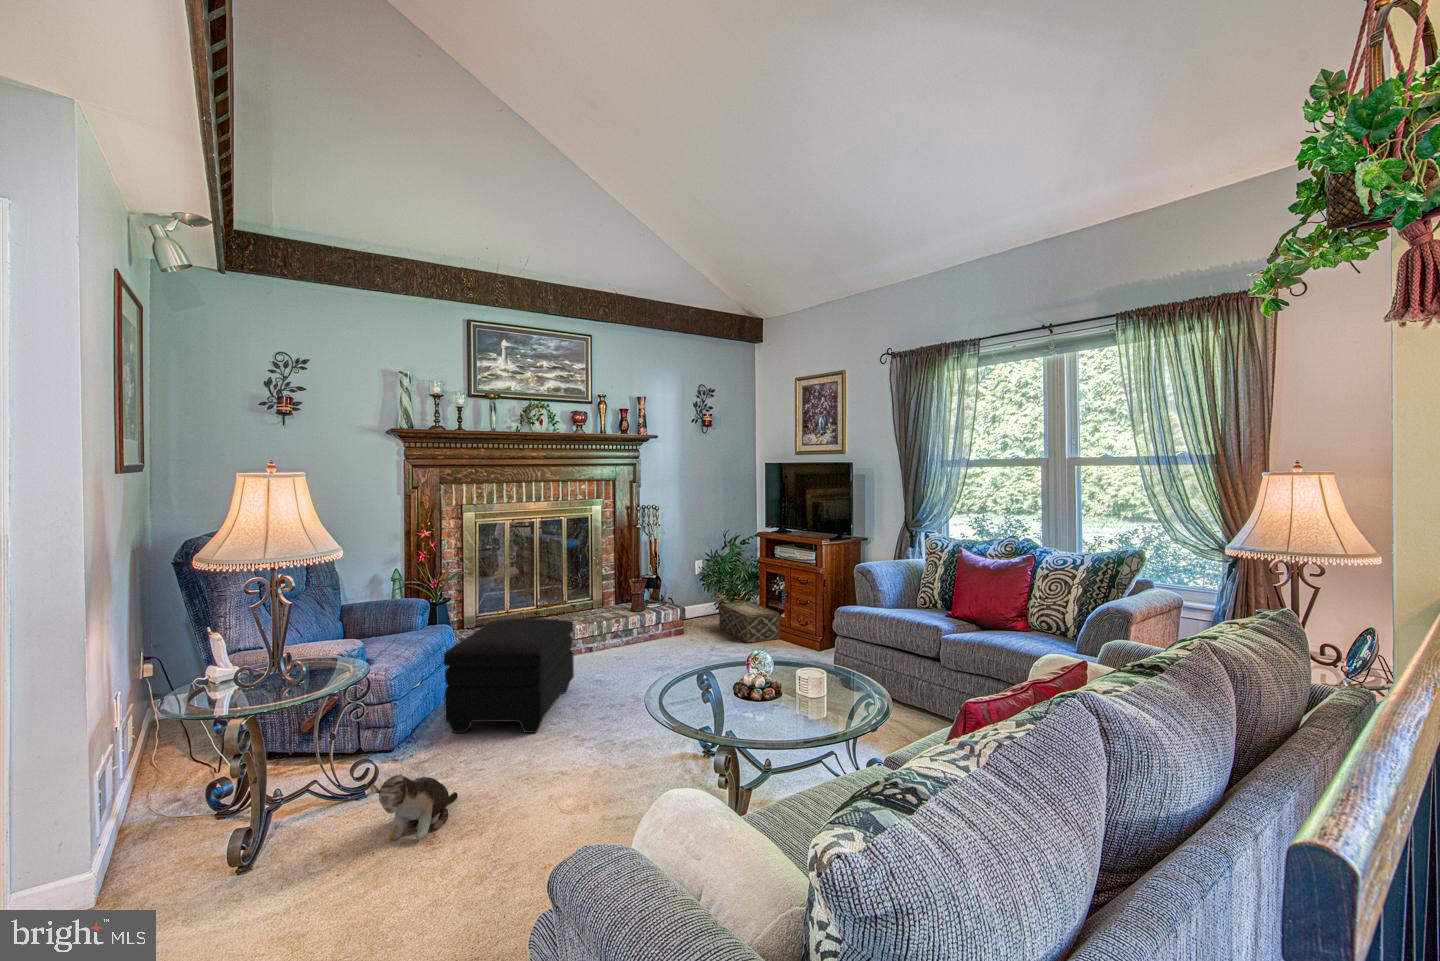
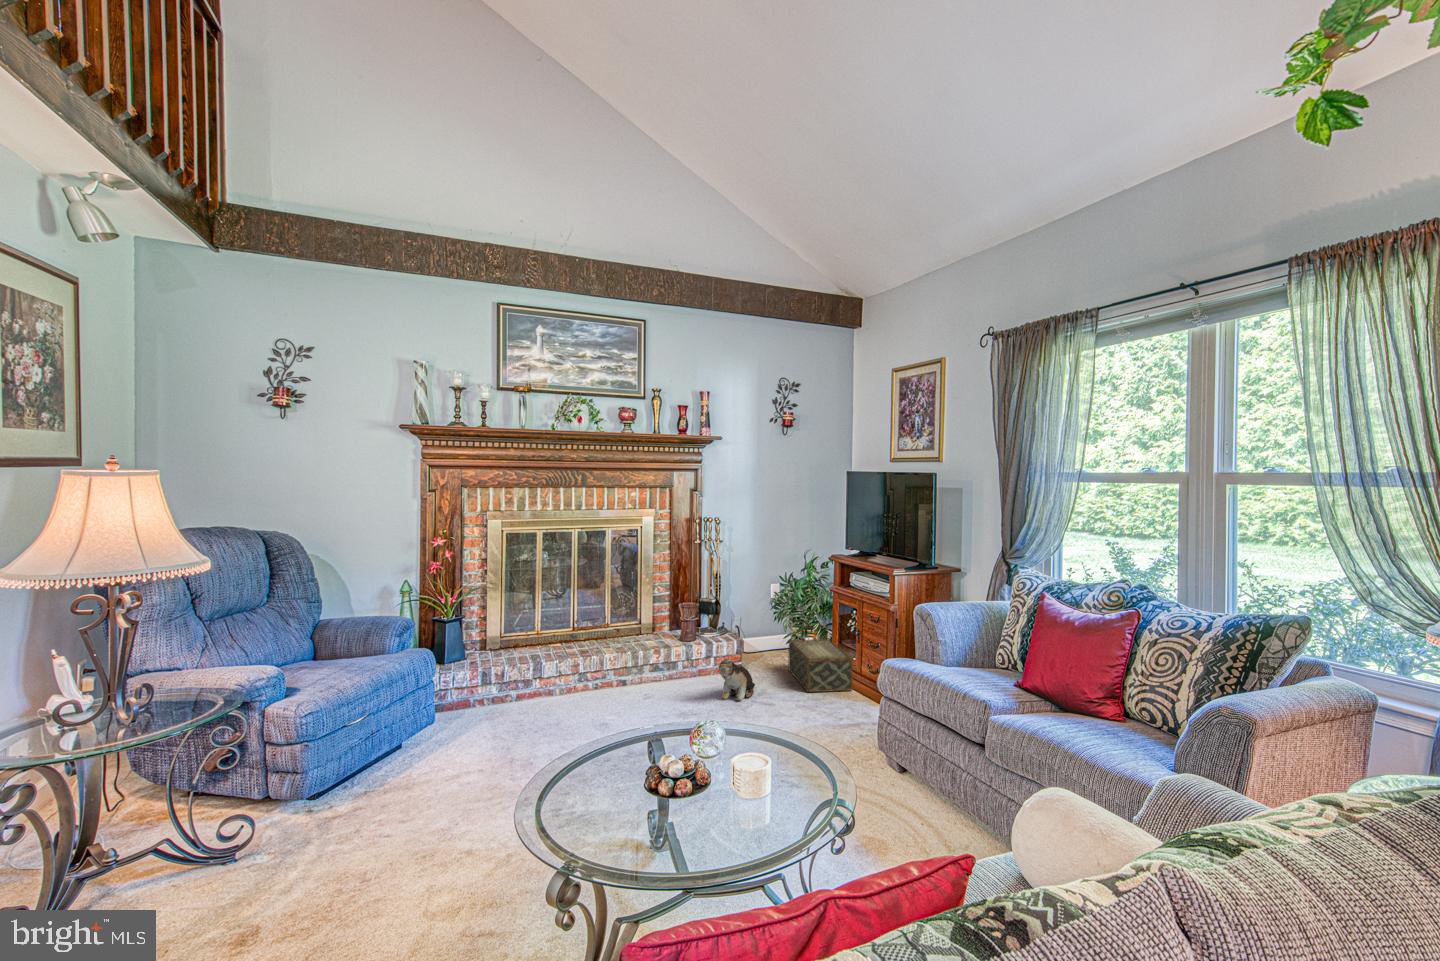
ottoman: present [444,618,574,733] -> none [403,643,571,777]
plush toy: present [370,774,458,840] -> present [715,658,755,700]

